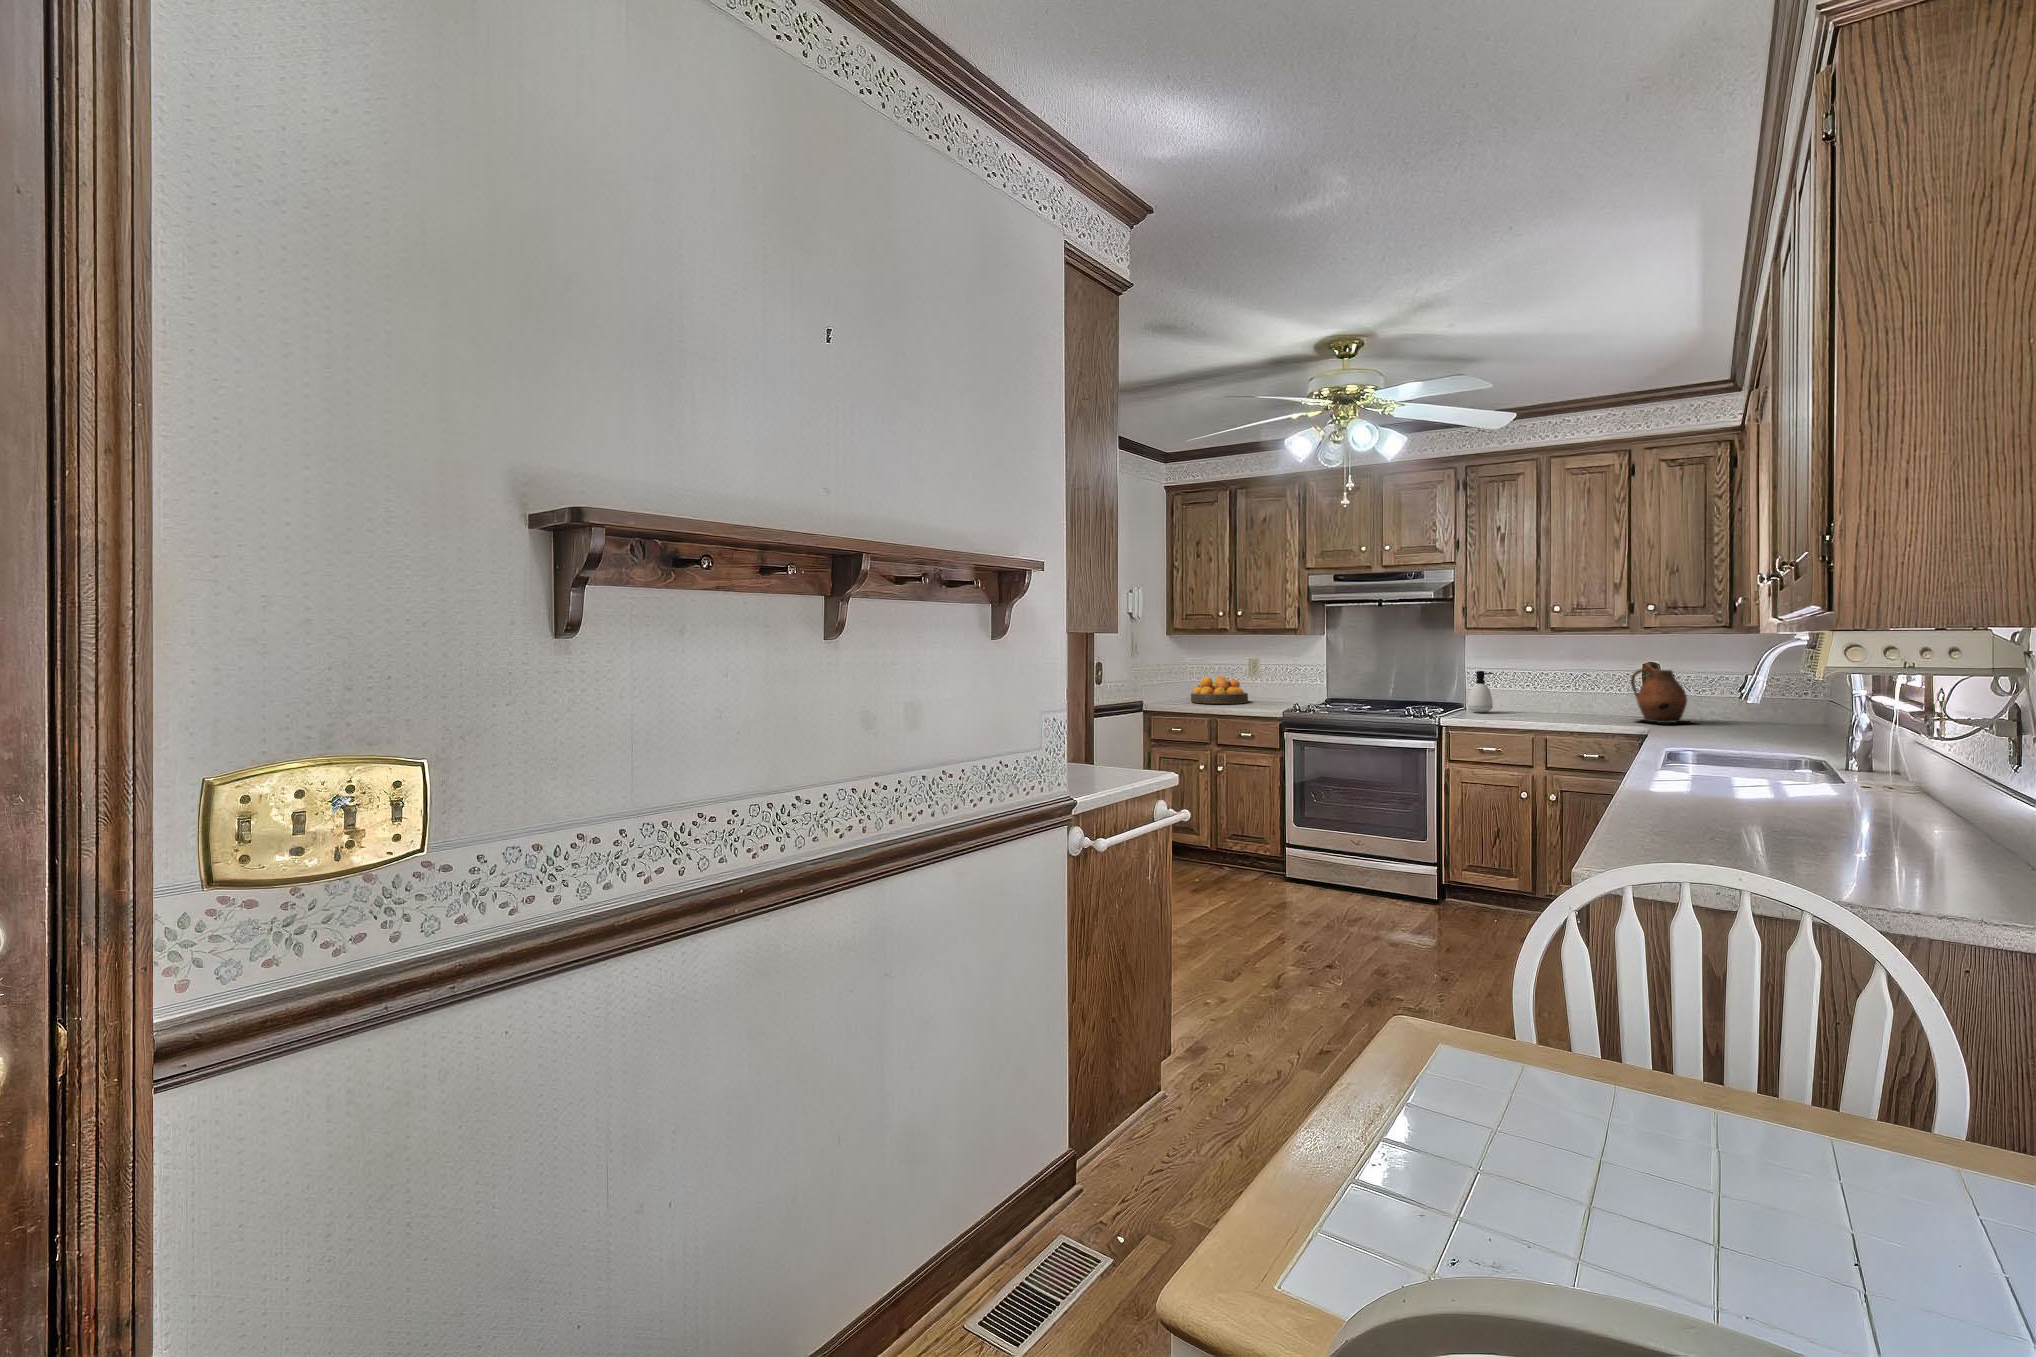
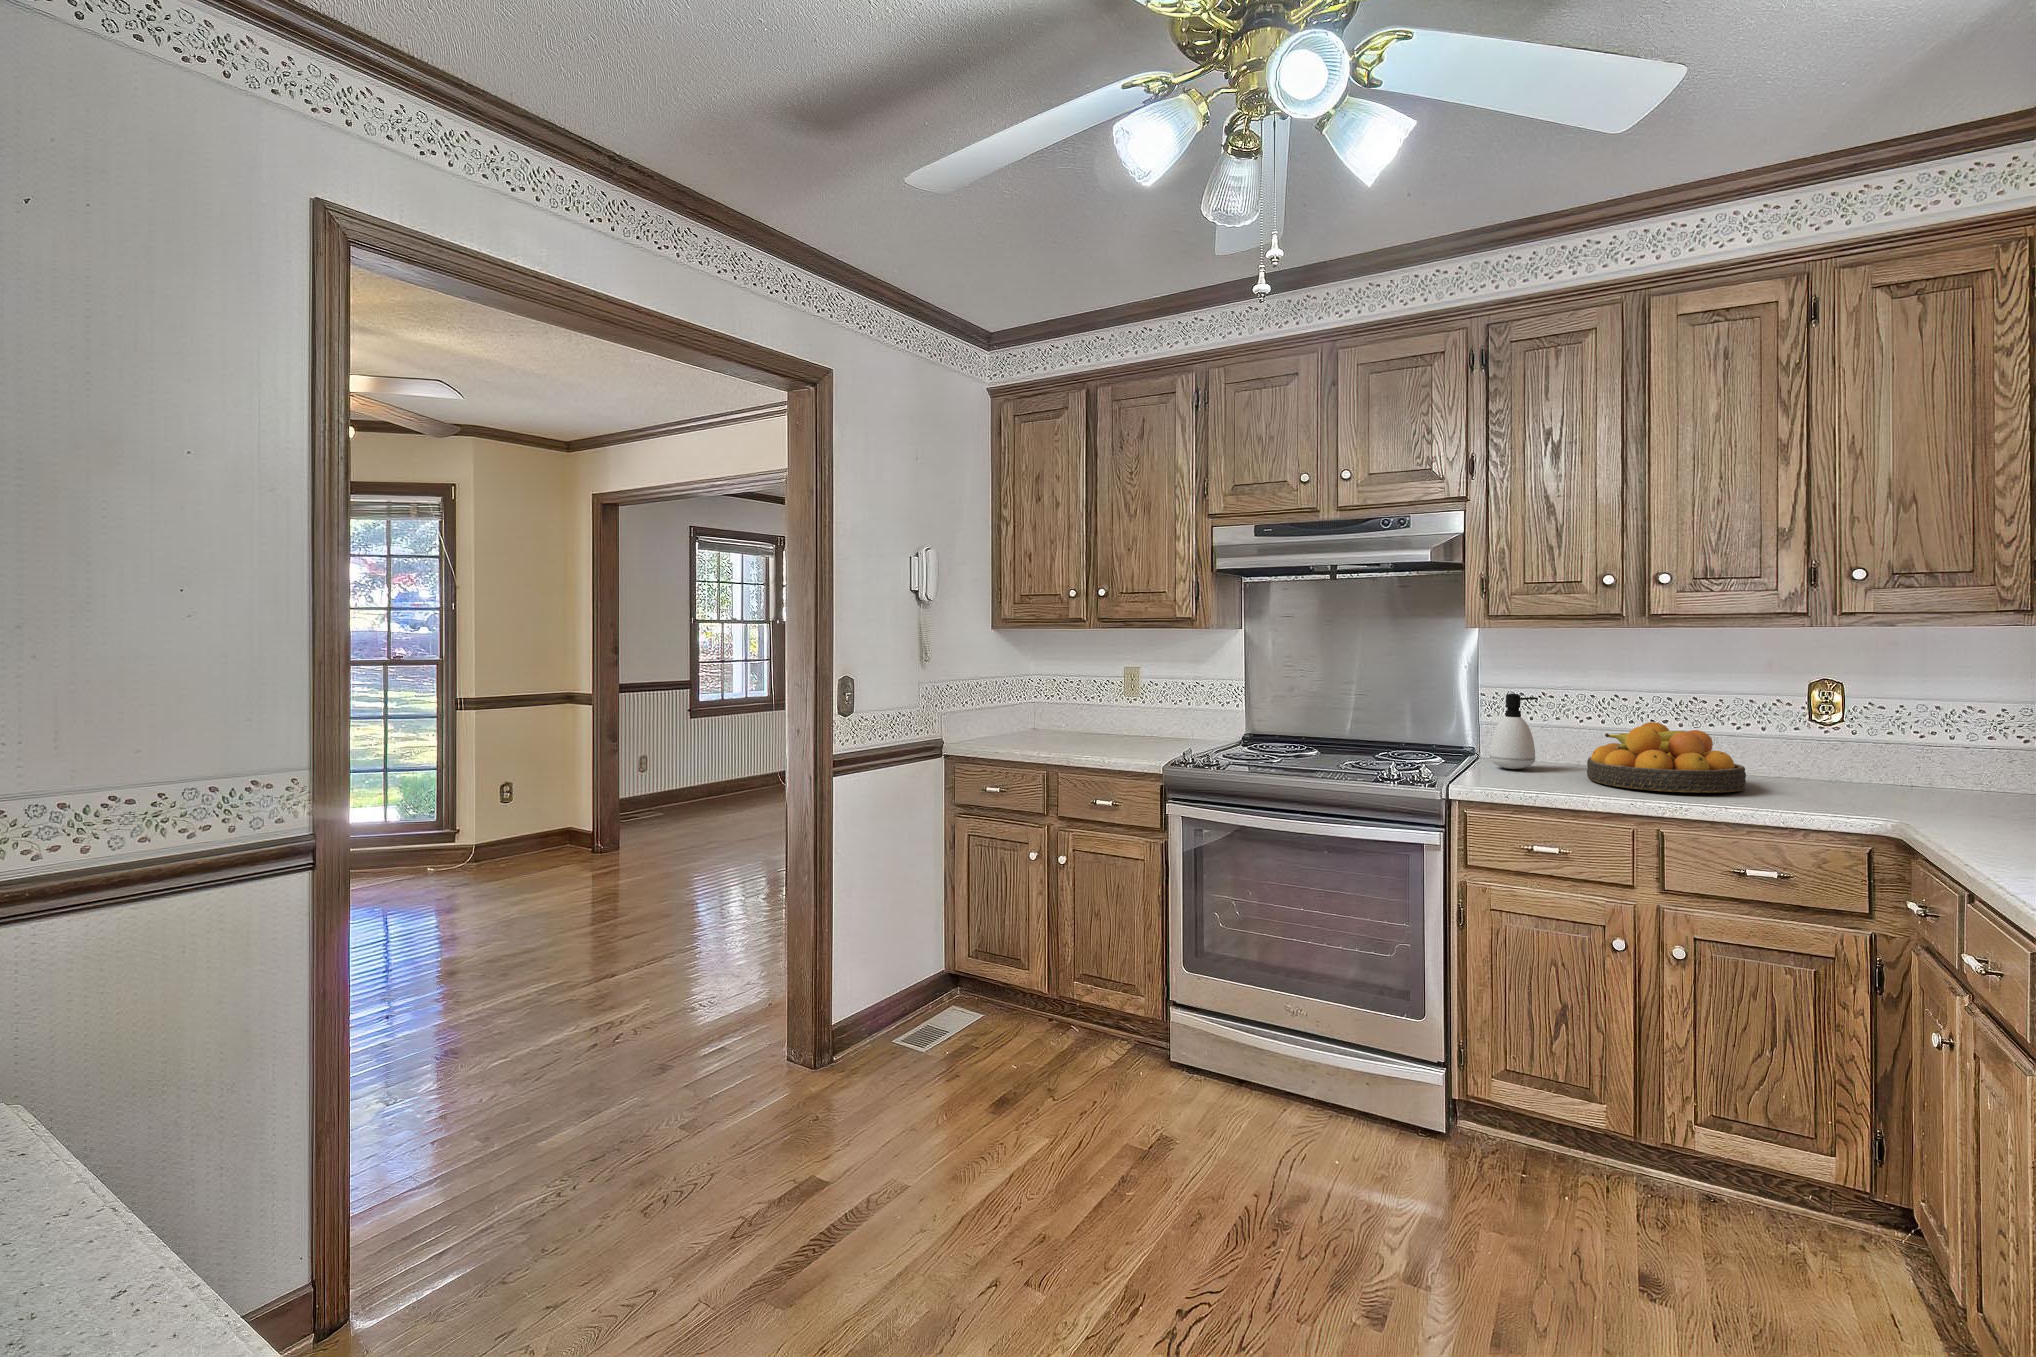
ceramic pitcher: present [1631,663,1687,723] -> none [1815,681,1965,805]
fruit bowl: present [1191,676,1248,703] -> present [1587,722,1746,793]

